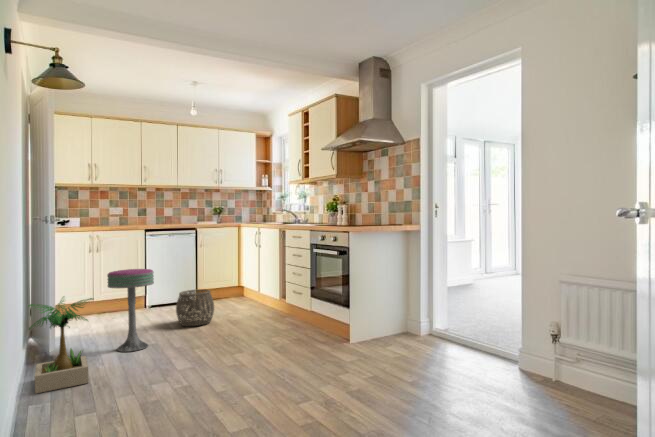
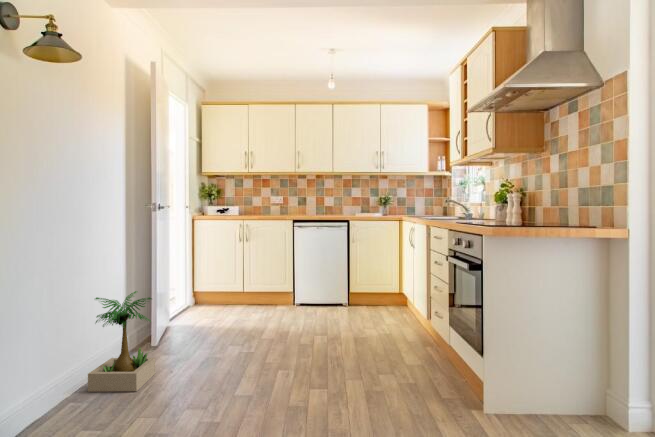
bar stool: present [107,269,154,352] -> none [200,266,248,359]
woven basket: present [176,289,214,326] -> none [293,293,337,338]

